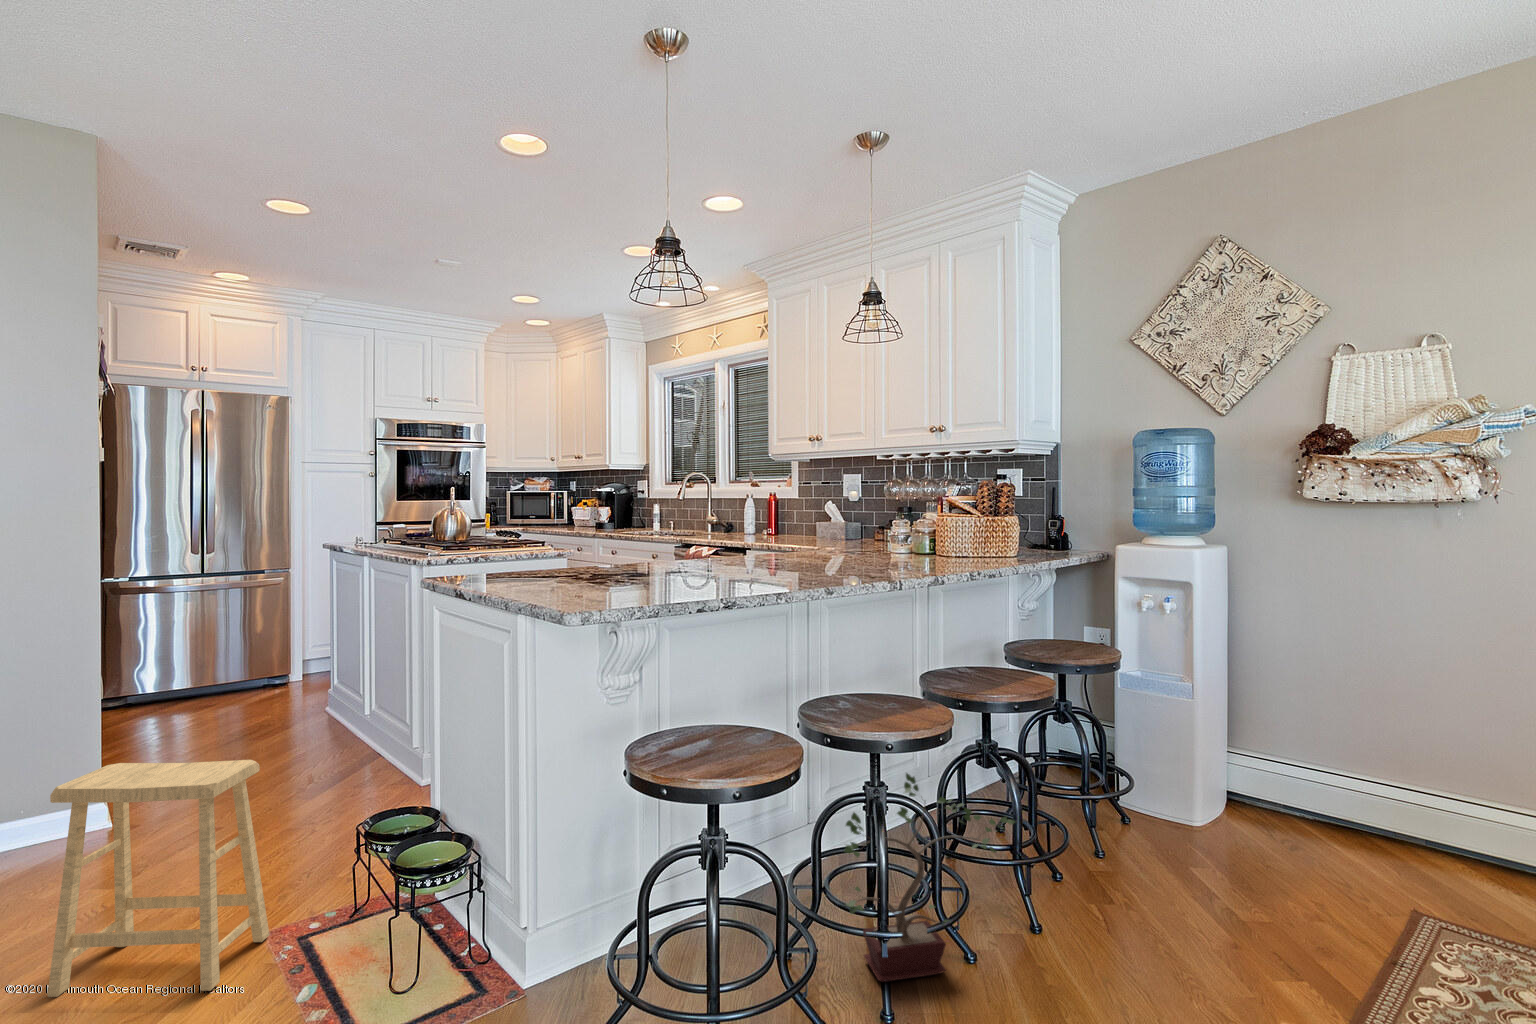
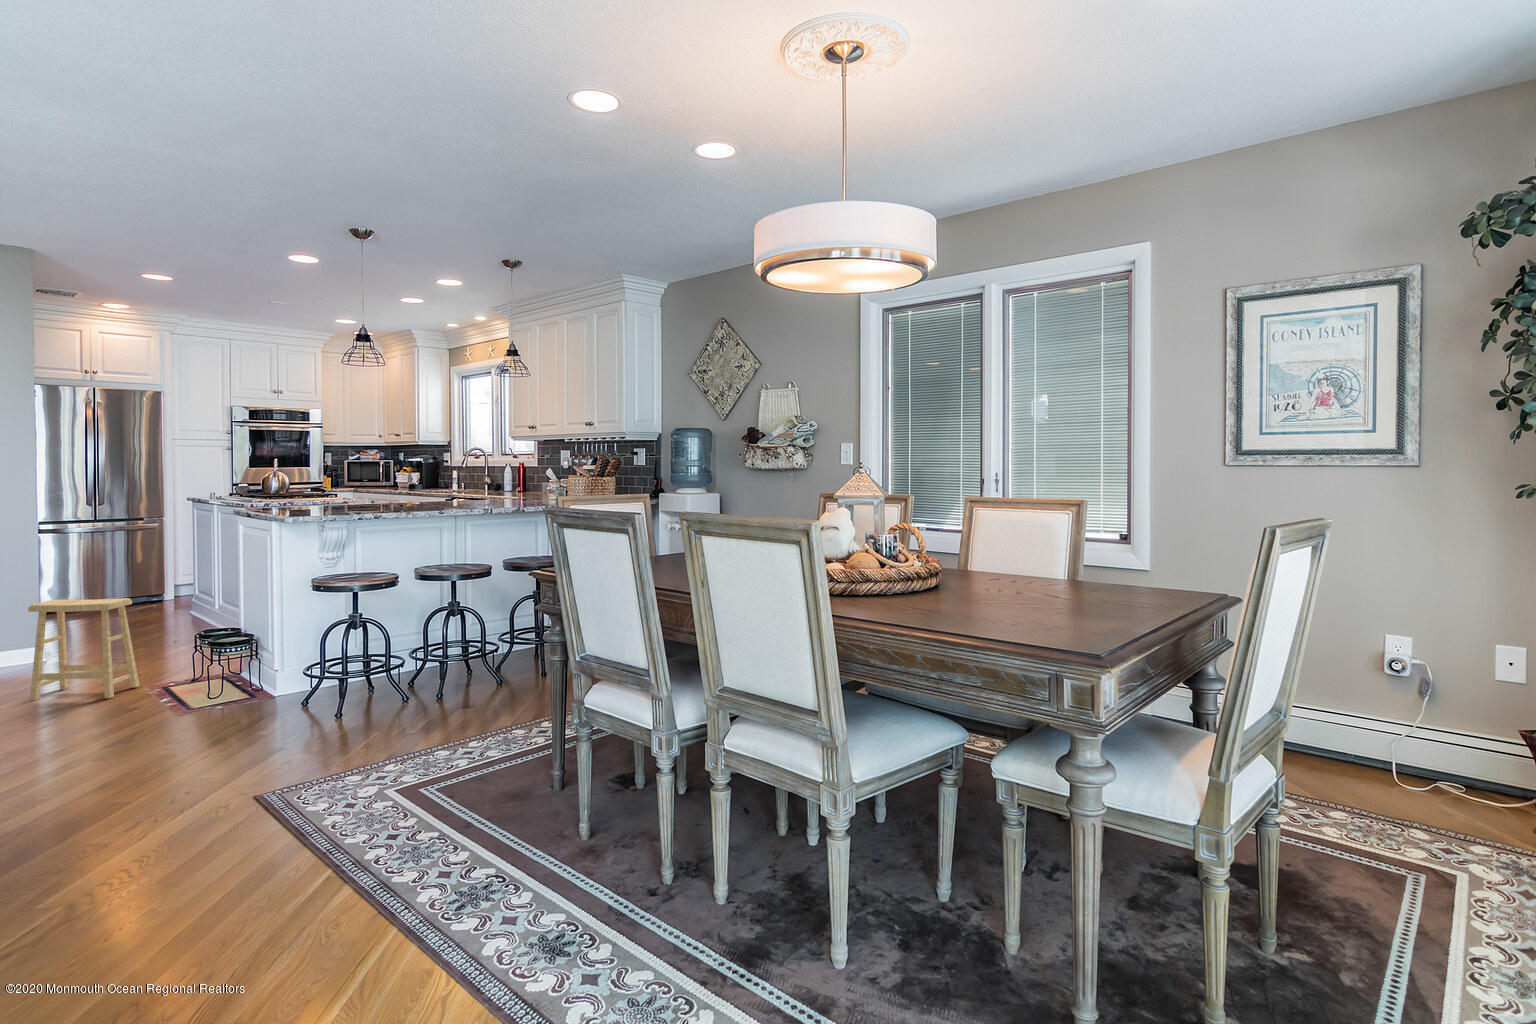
potted plant: present [844,773,1015,982] -> none [412,600,500,693]

